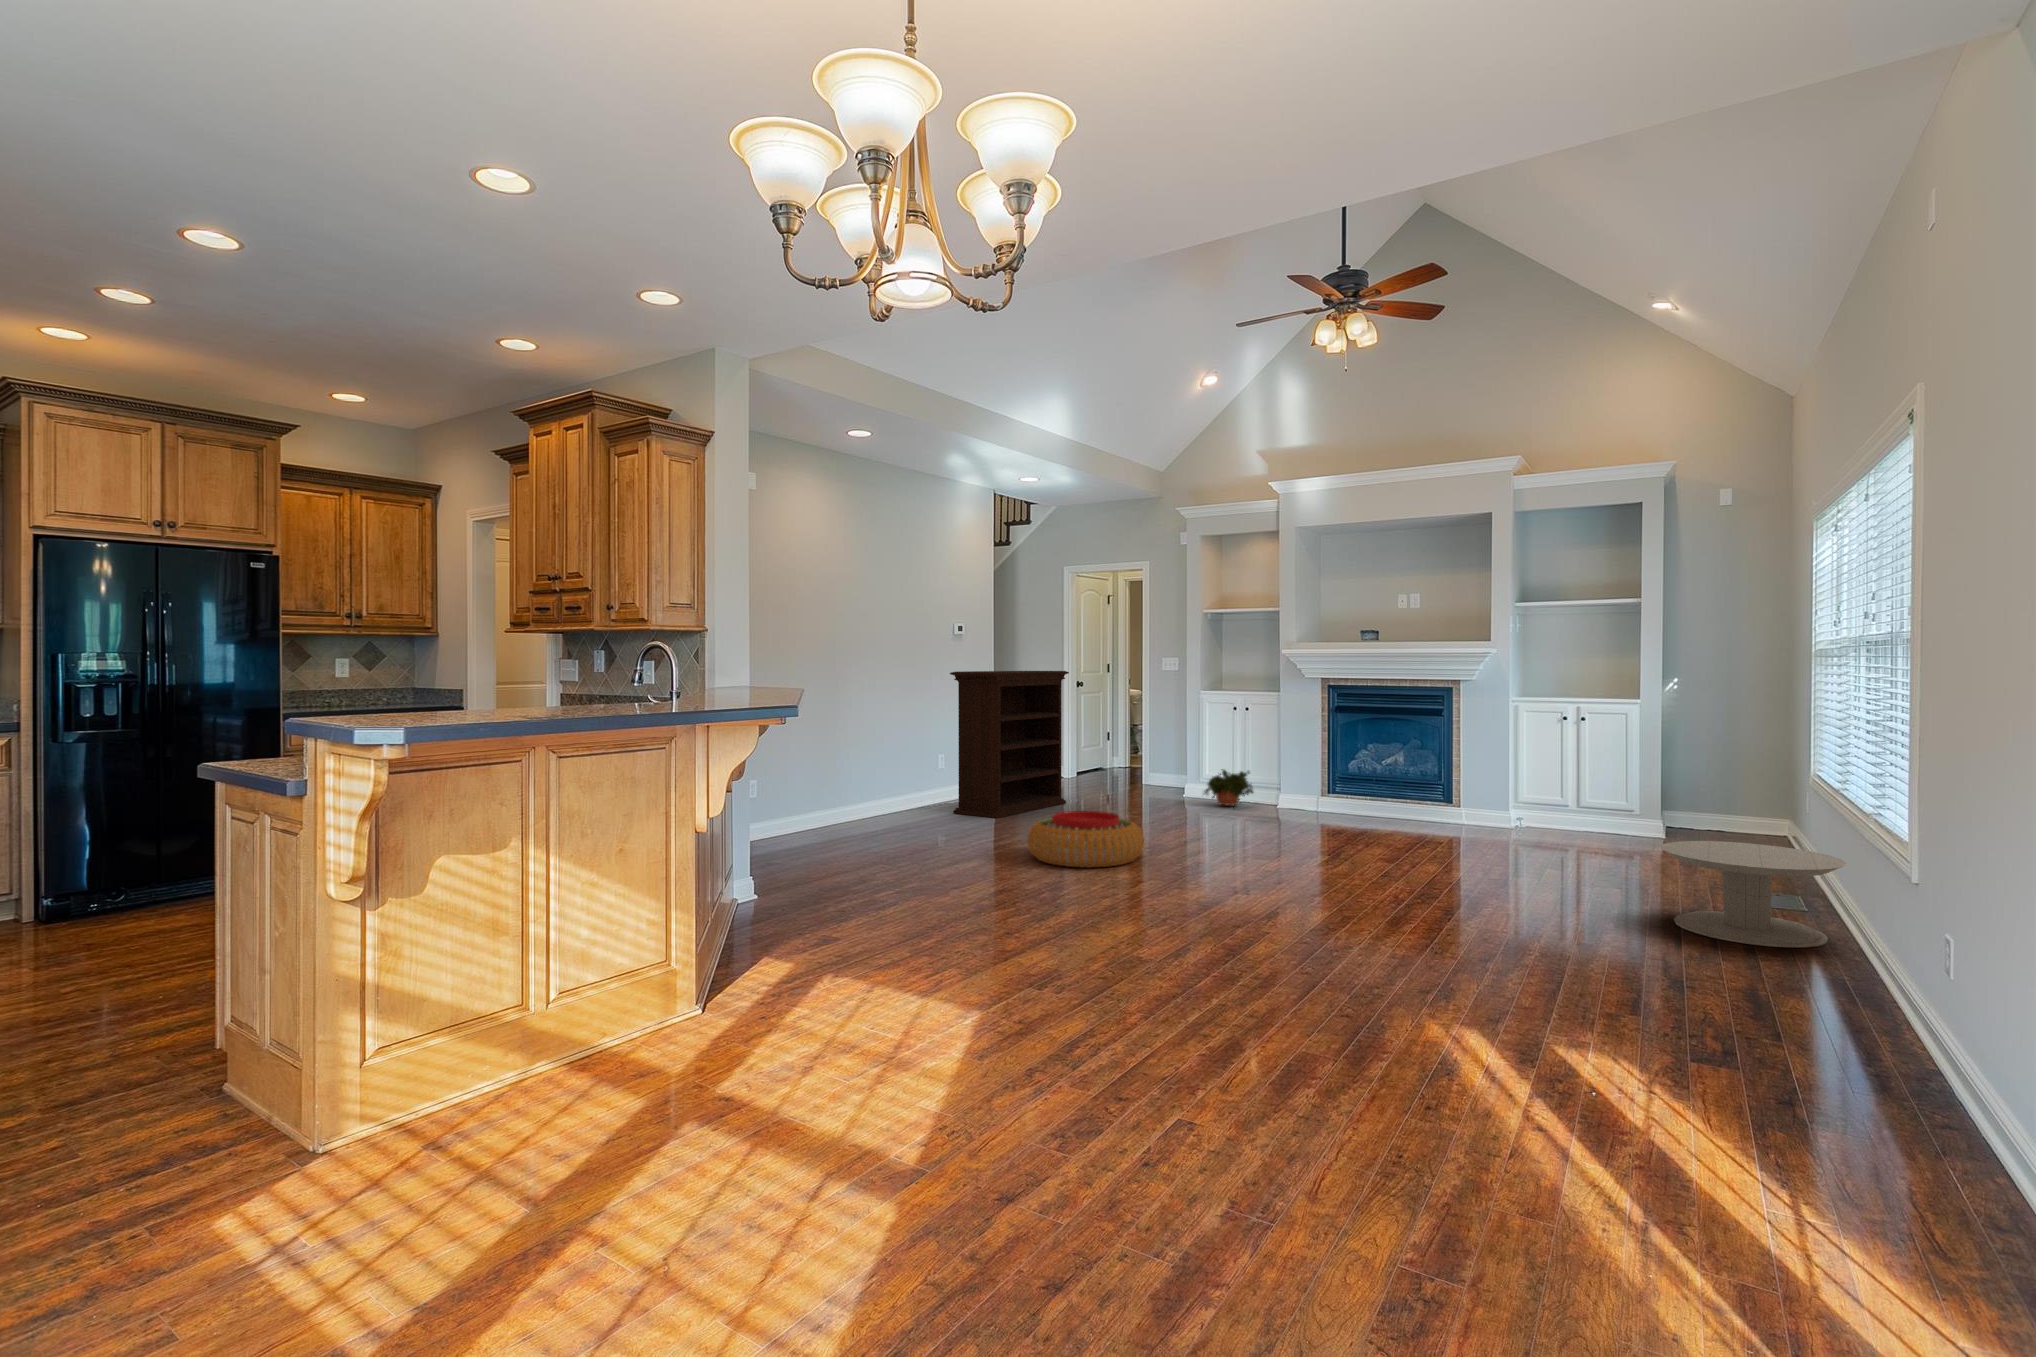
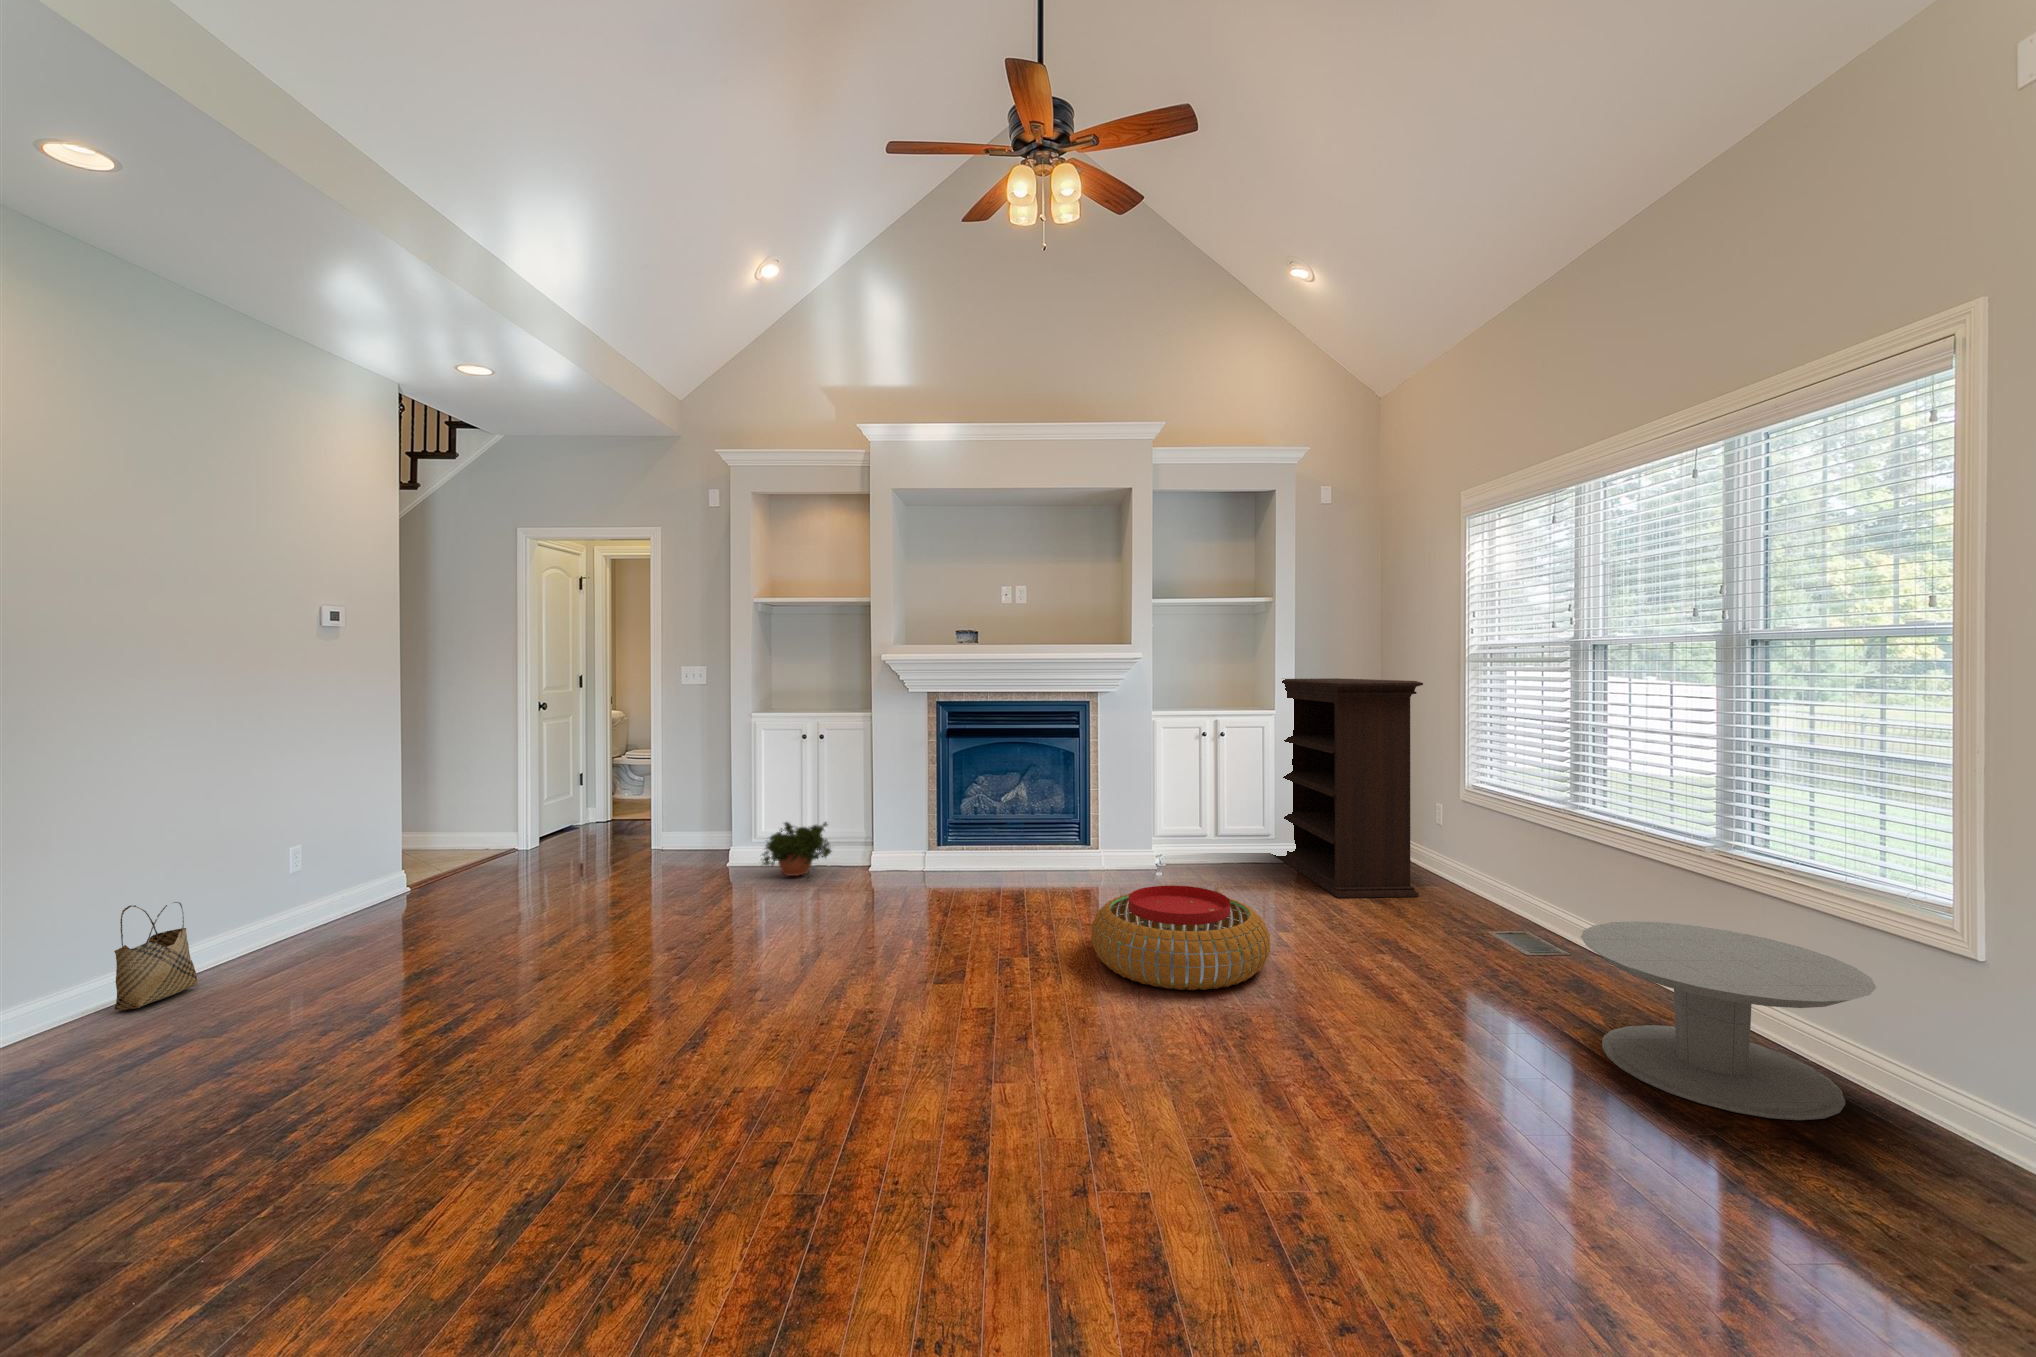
bookshelf: present [950,671,1069,818] -> present [1274,678,1423,898]
woven basket: none [906,769,931,815] -> present [114,902,197,1010]
pouf: present [1027,811,1144,868] -> present [1091,885,1270,990]

